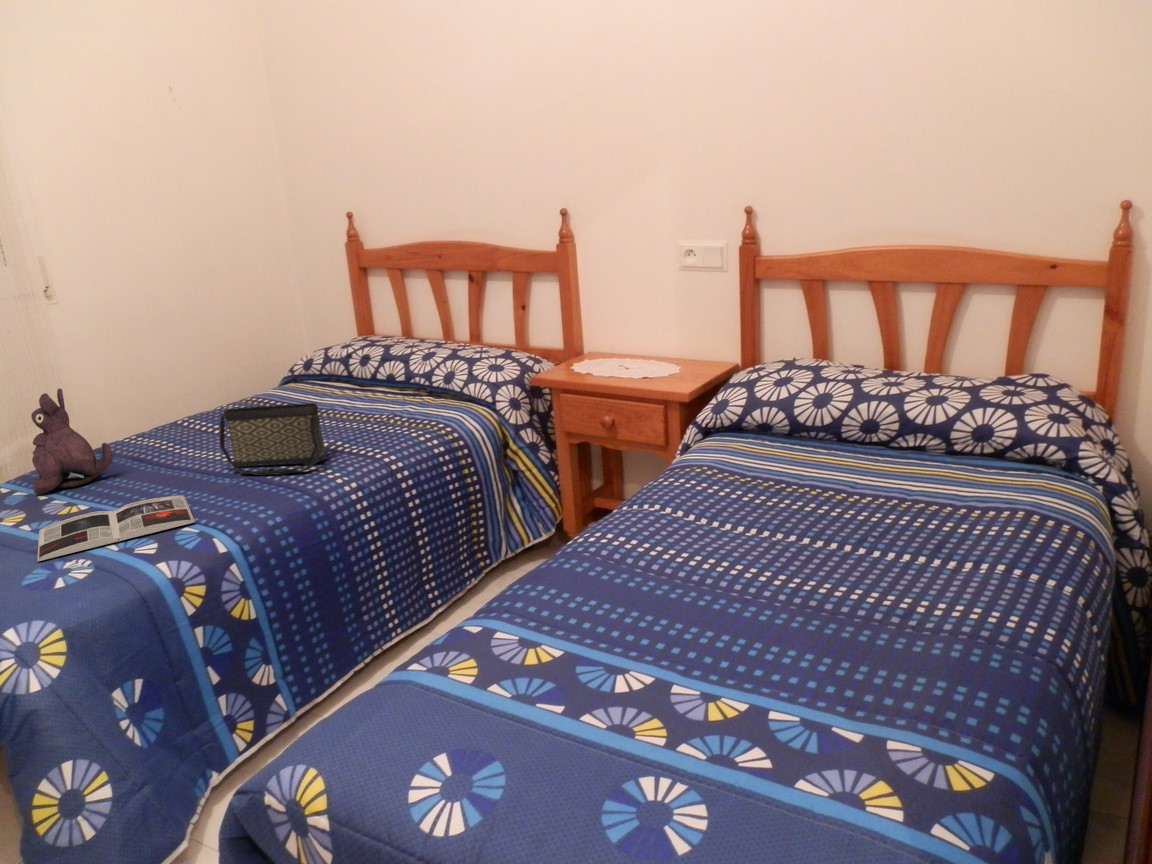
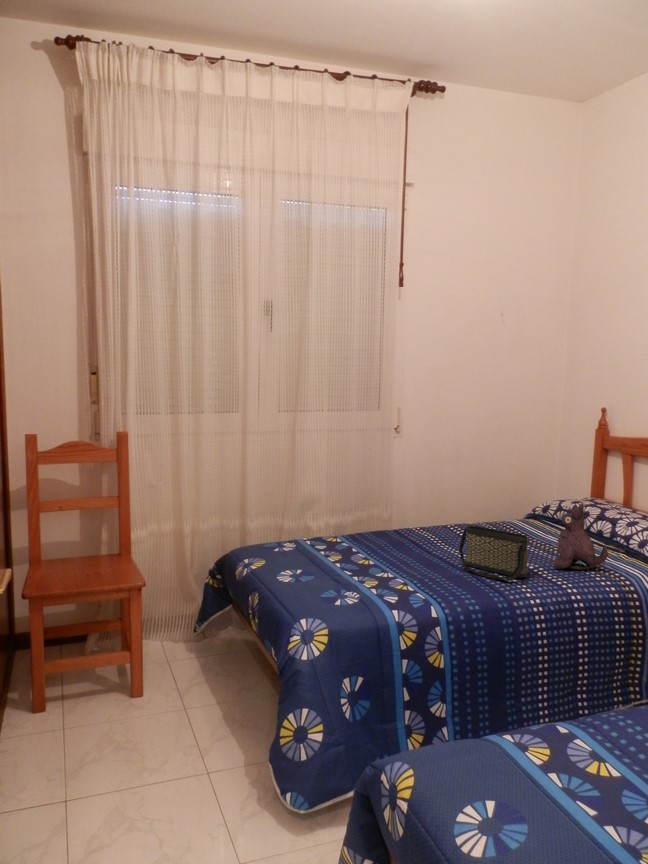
plush toy: present [31,388,112,495] -> present [554,503,608,570]
magazine: present [37,496,195,561] -> none [336,567,428,592]

